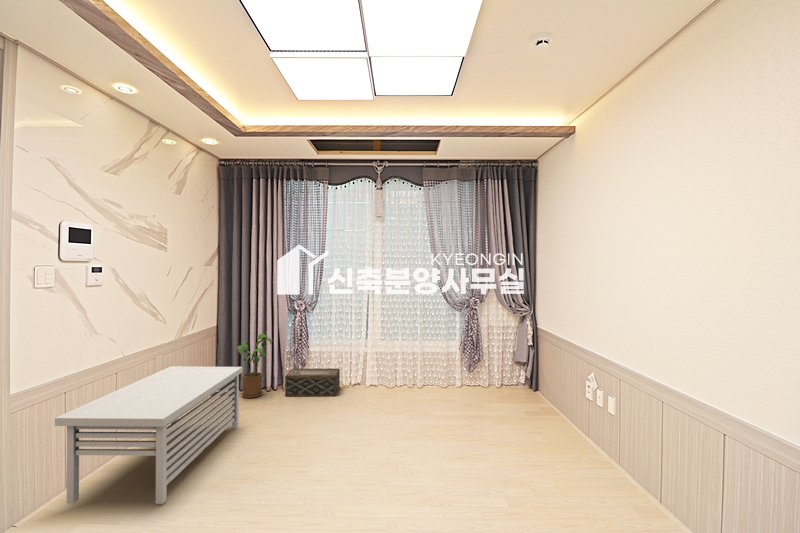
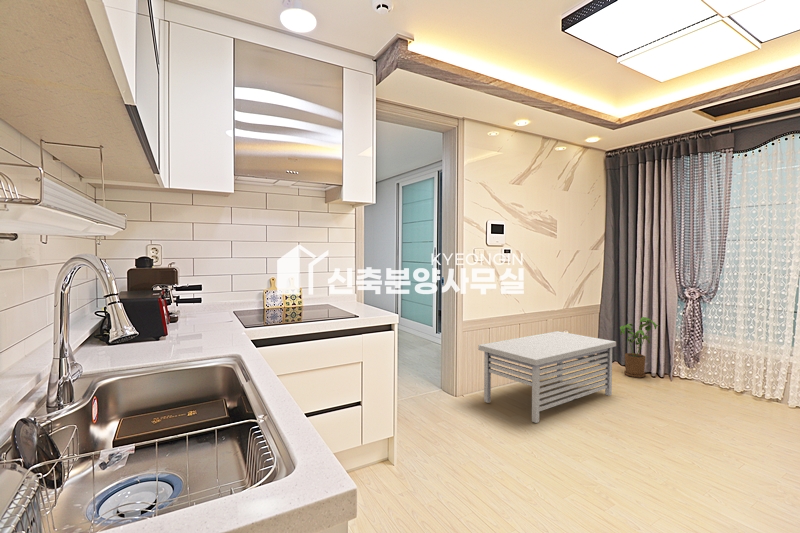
woven basket: present [285,368,340,396] -> none [670,359,747,399]

